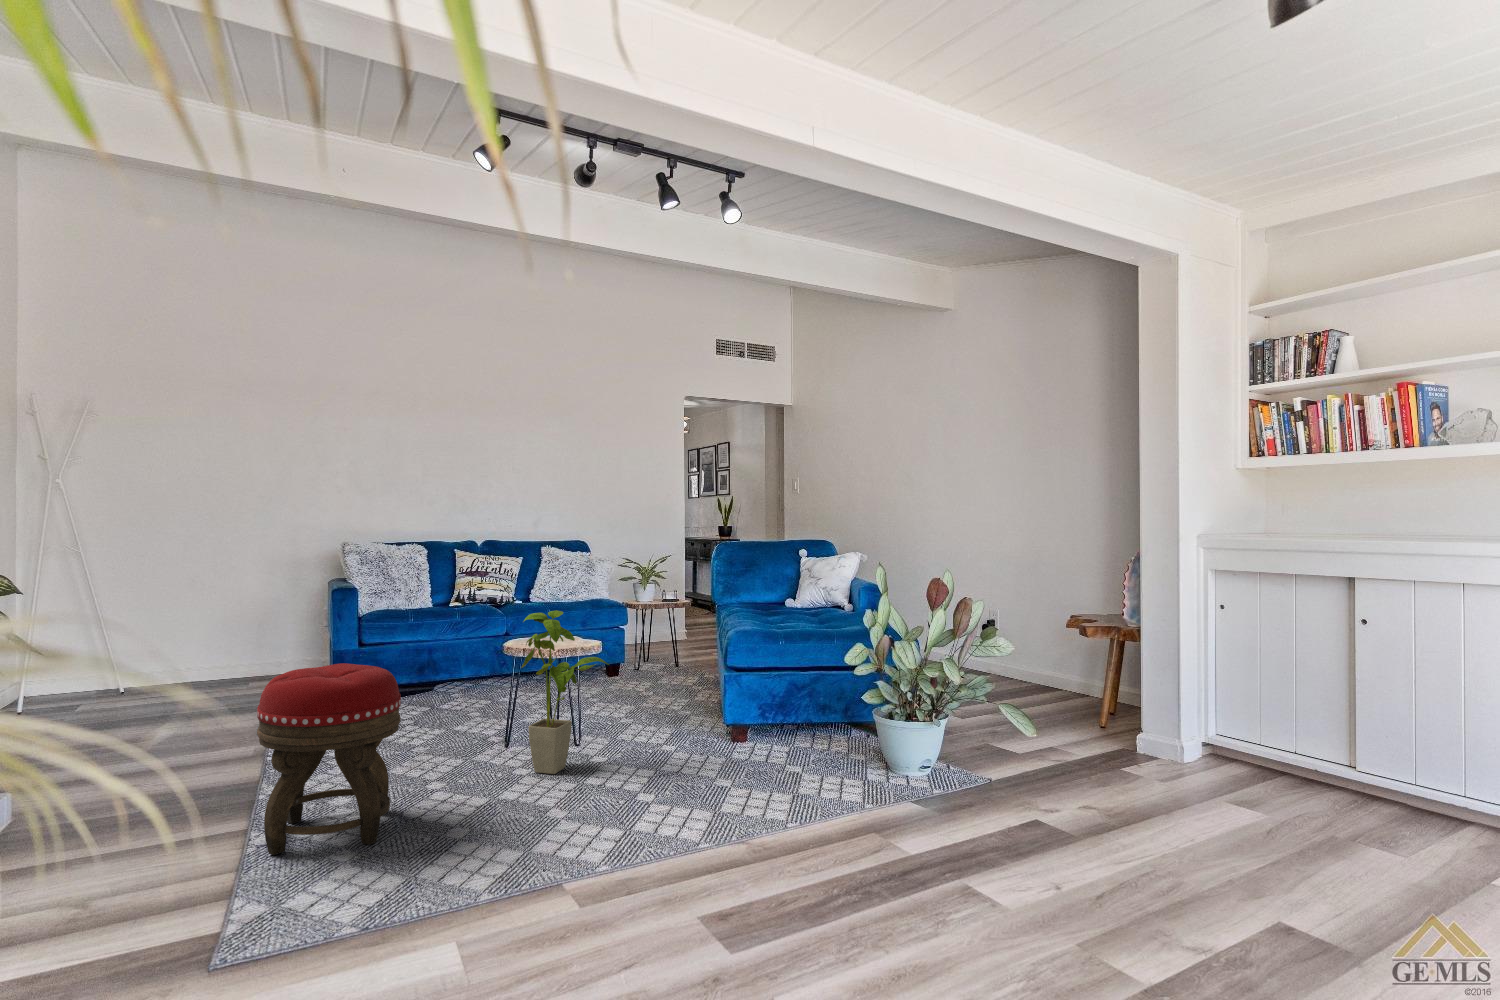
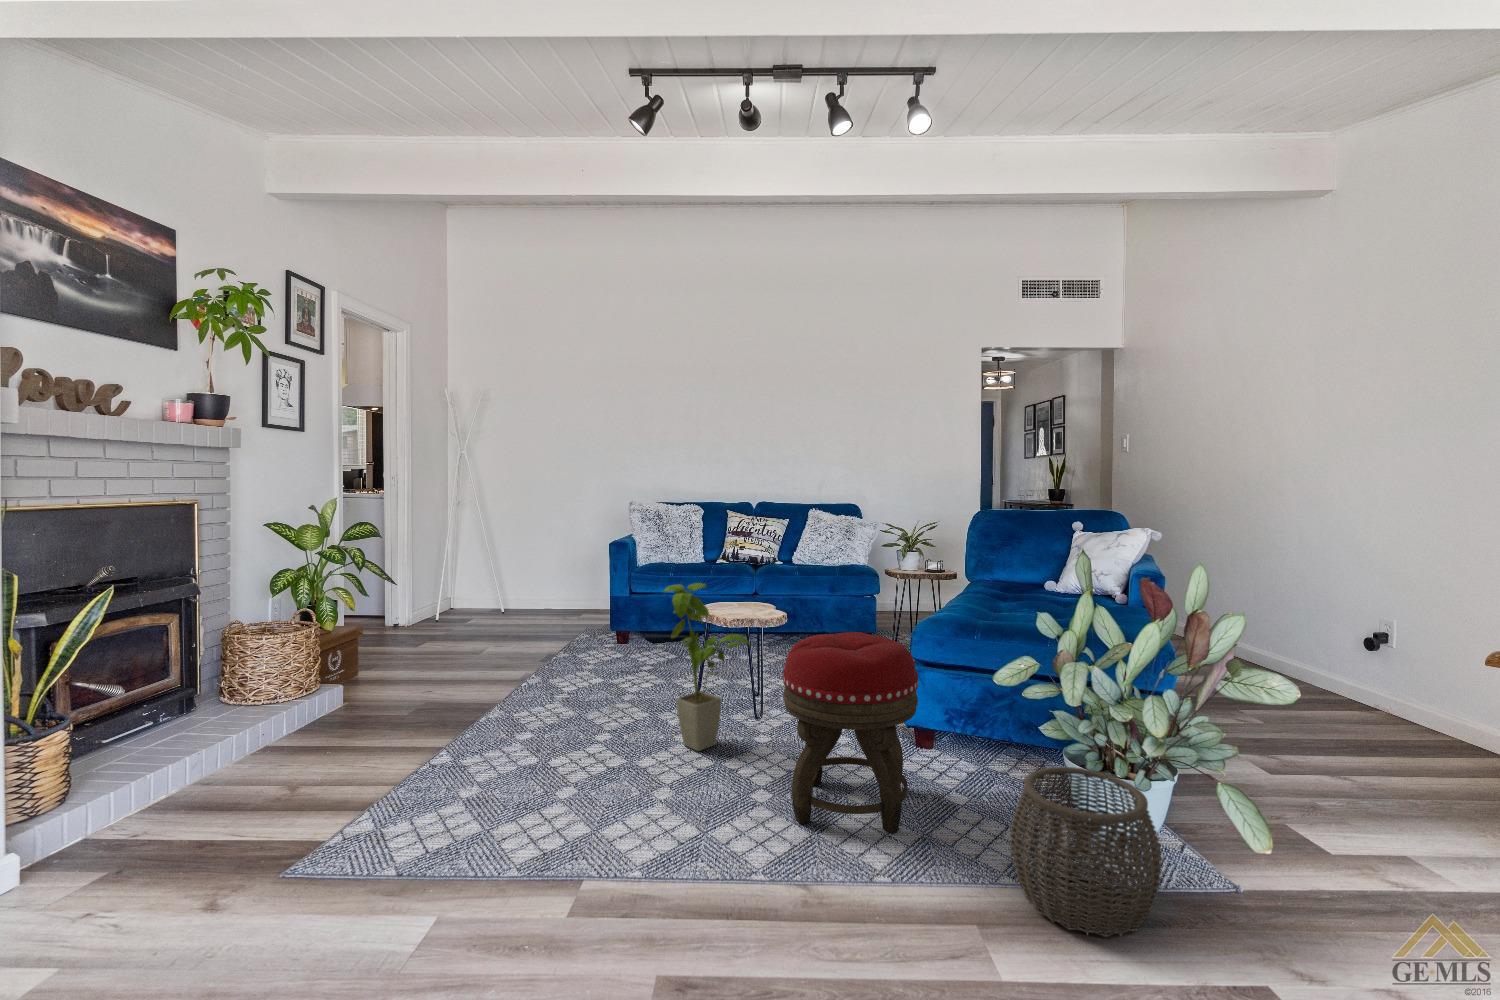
footstool: present [257,663,401,855] -> present [783,632,918,833]
woven basket: none [868,715,966,817] -> present [1009,767,1163,937]

